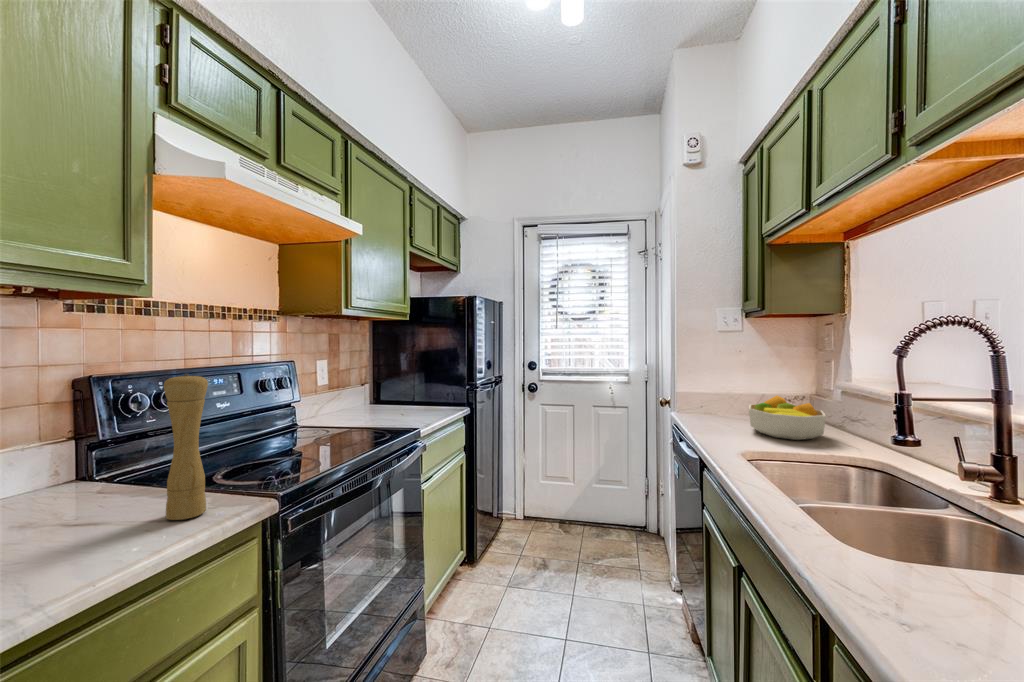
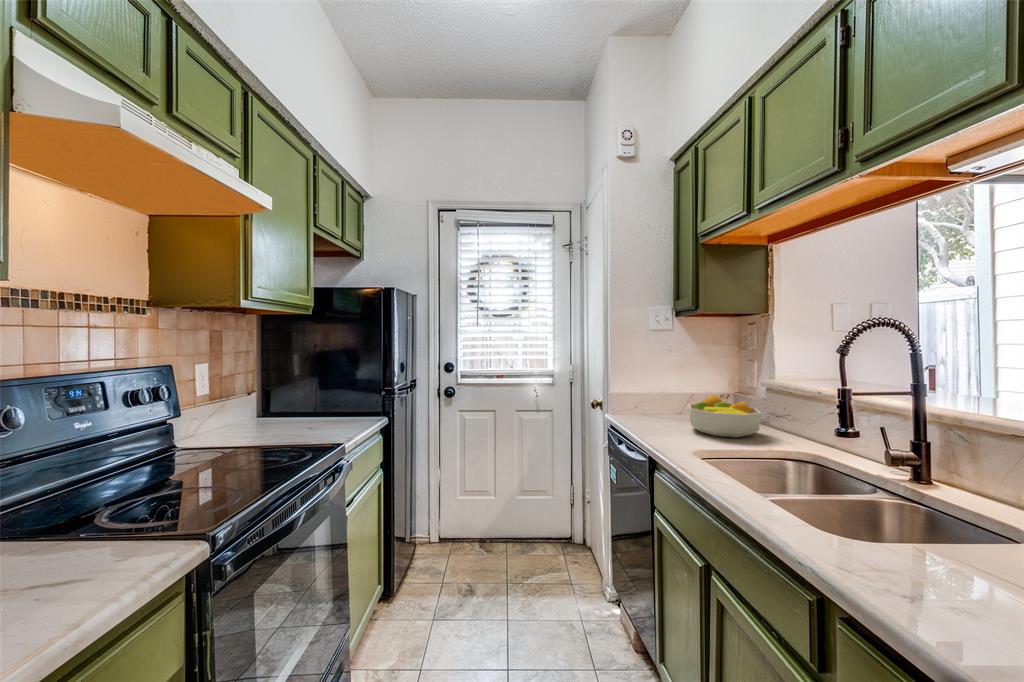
pepper mill: present [164,374,208,520] -> none [61,384,120,576]

